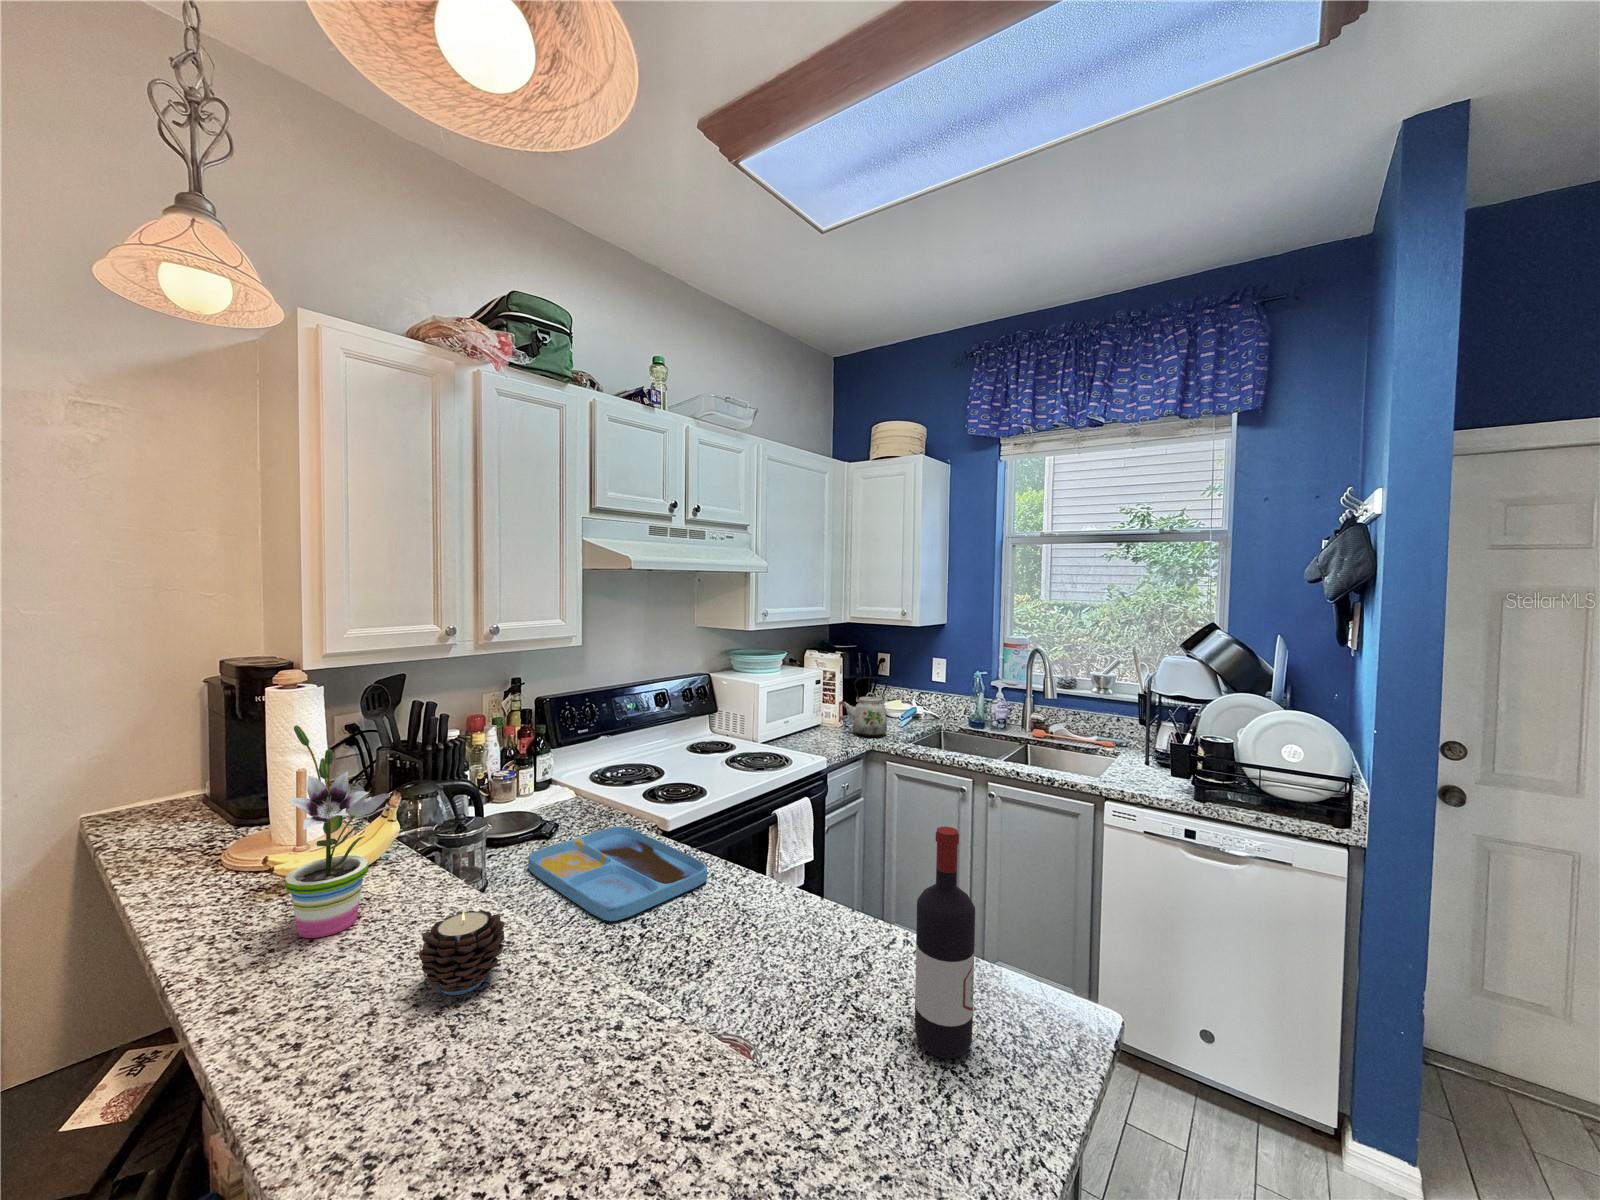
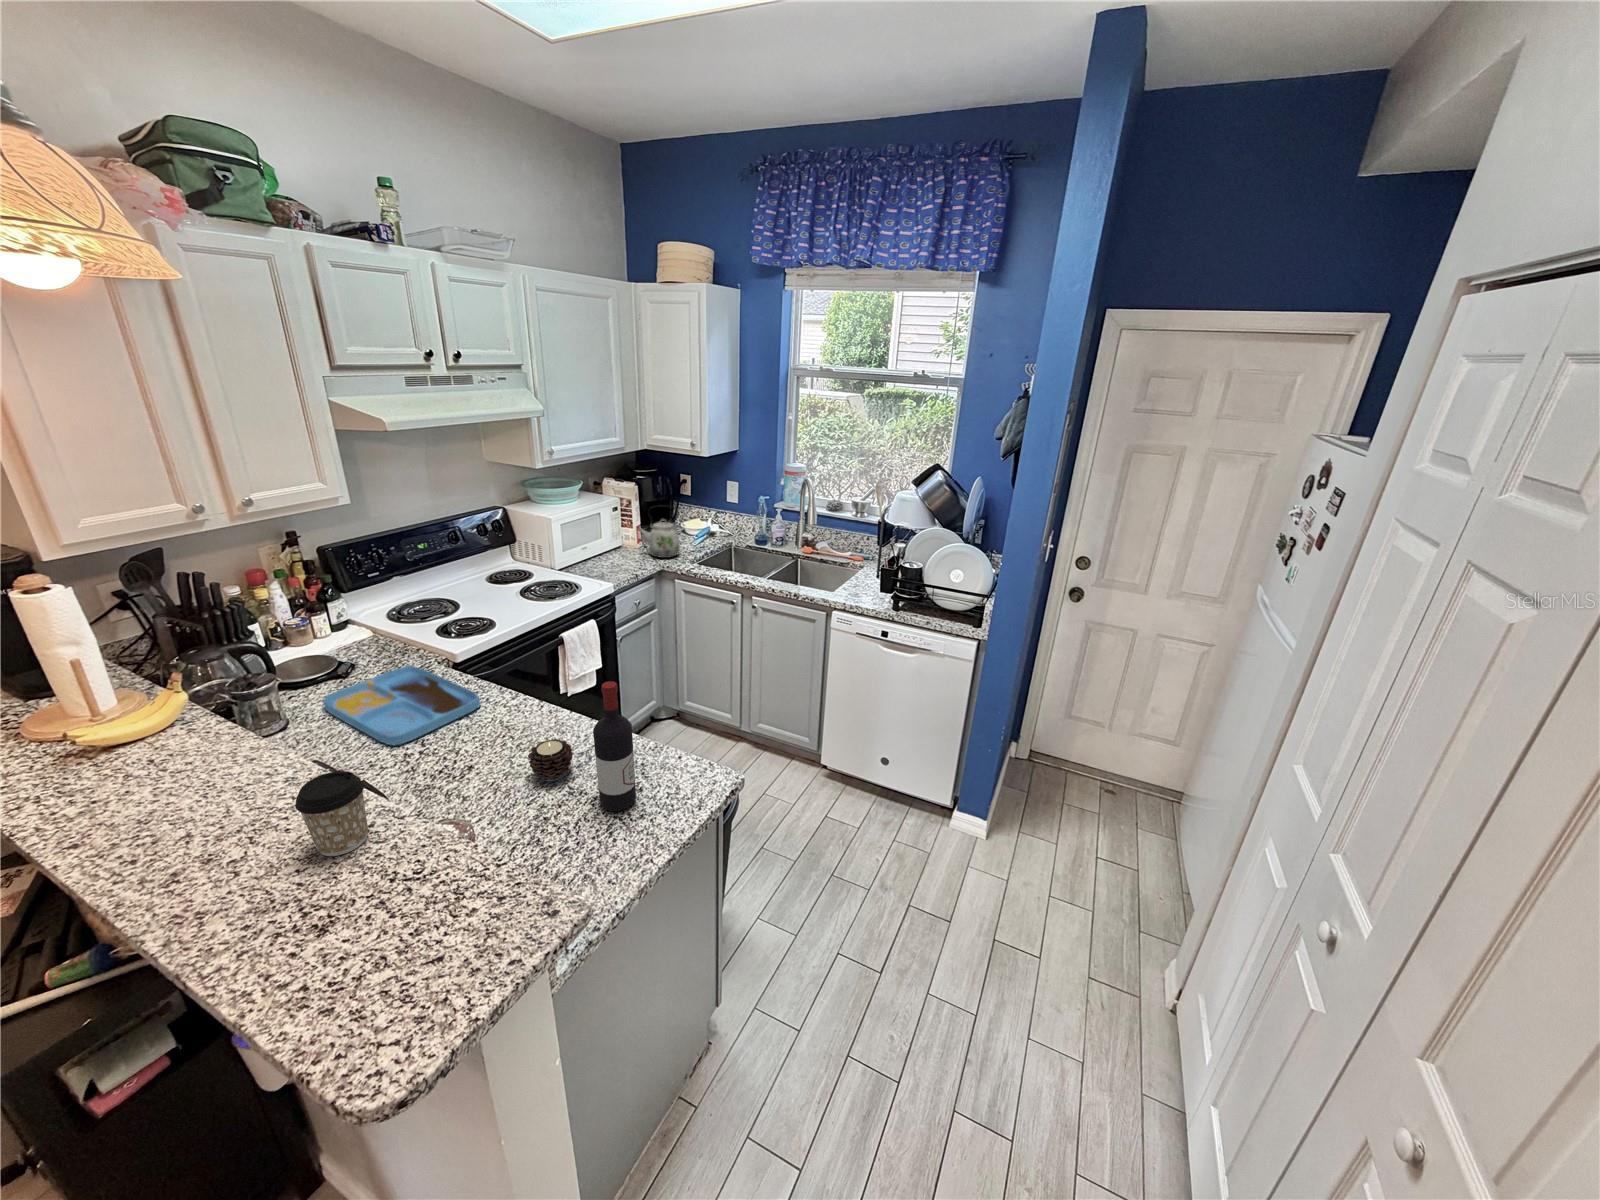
potted plant: present [285,725,395,938] -> none [47,642,174,790]
candle: present [419,911,505,995] -> present [528,739,573,781]
coffee cup: none [534,922,627,1075] -> present [295,771,368,856]

